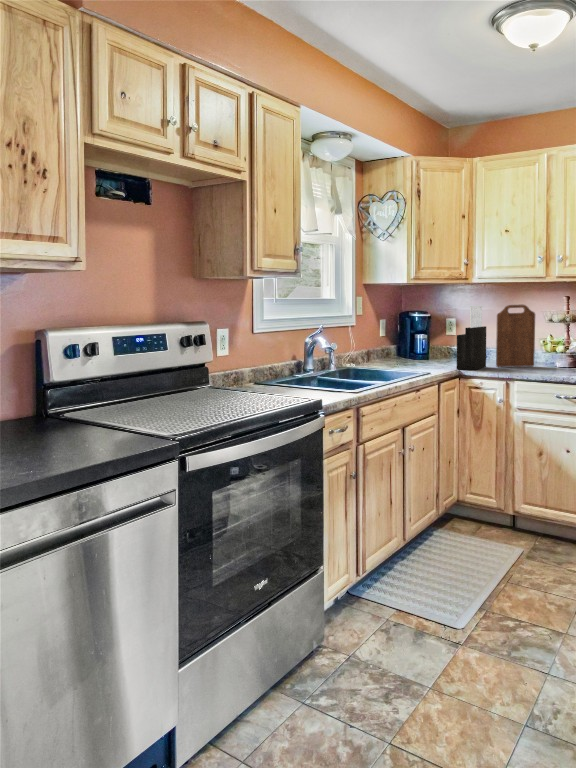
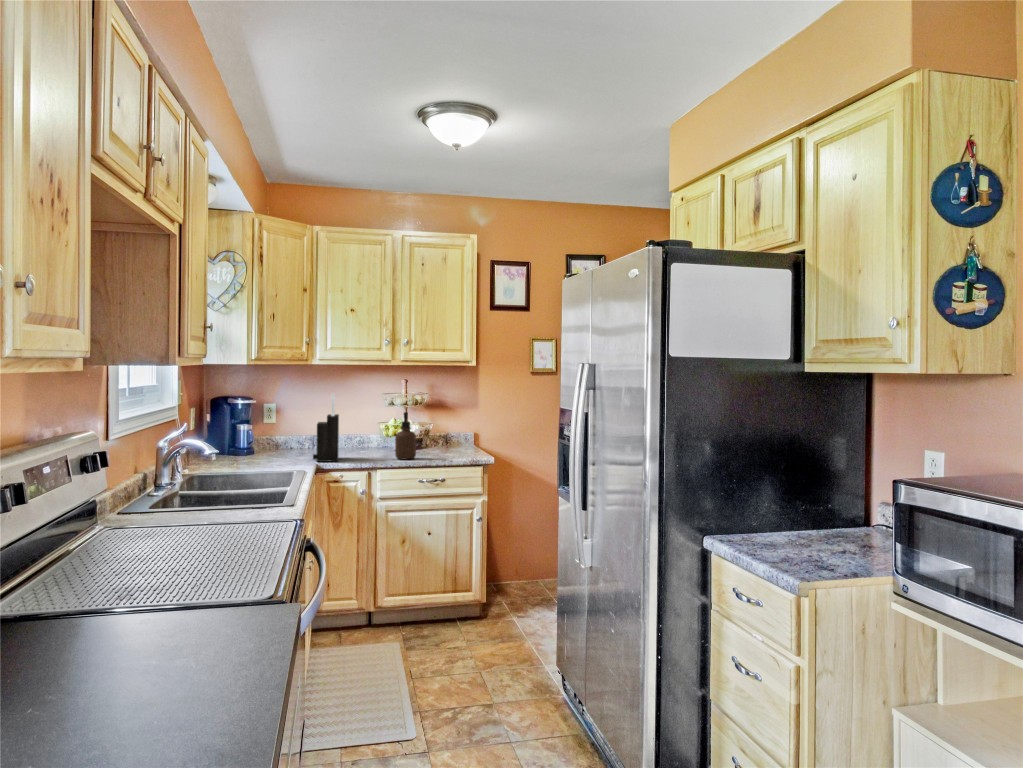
cutting board: present [496,305,535,367] -> none [348,392,383,457]
soap dispenser: none [535,323,558,372] -> present [395,412,416,459]

